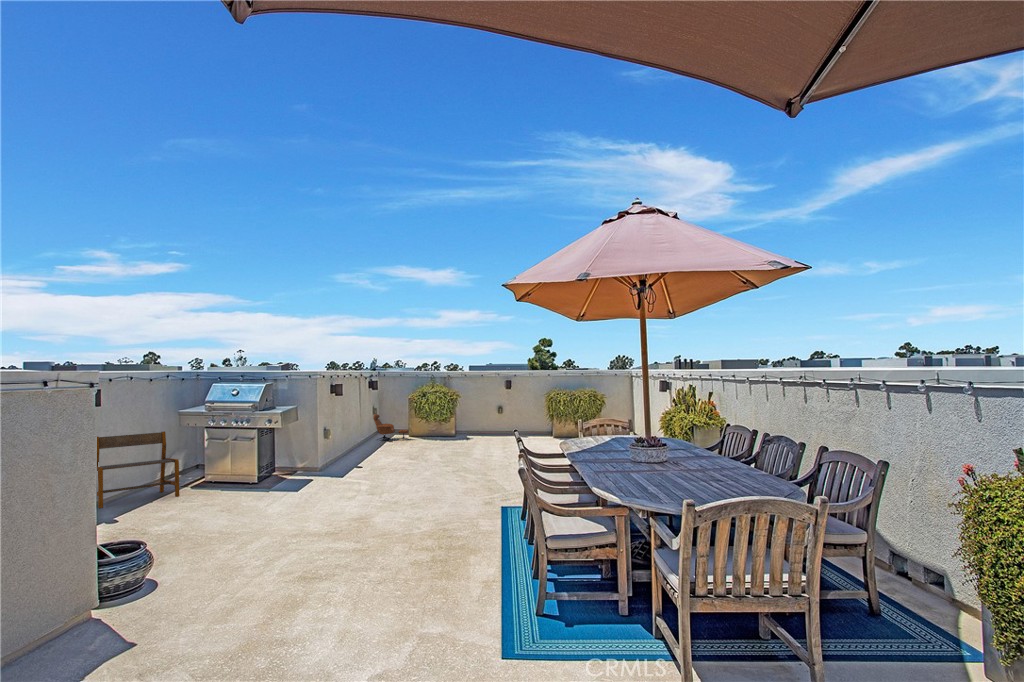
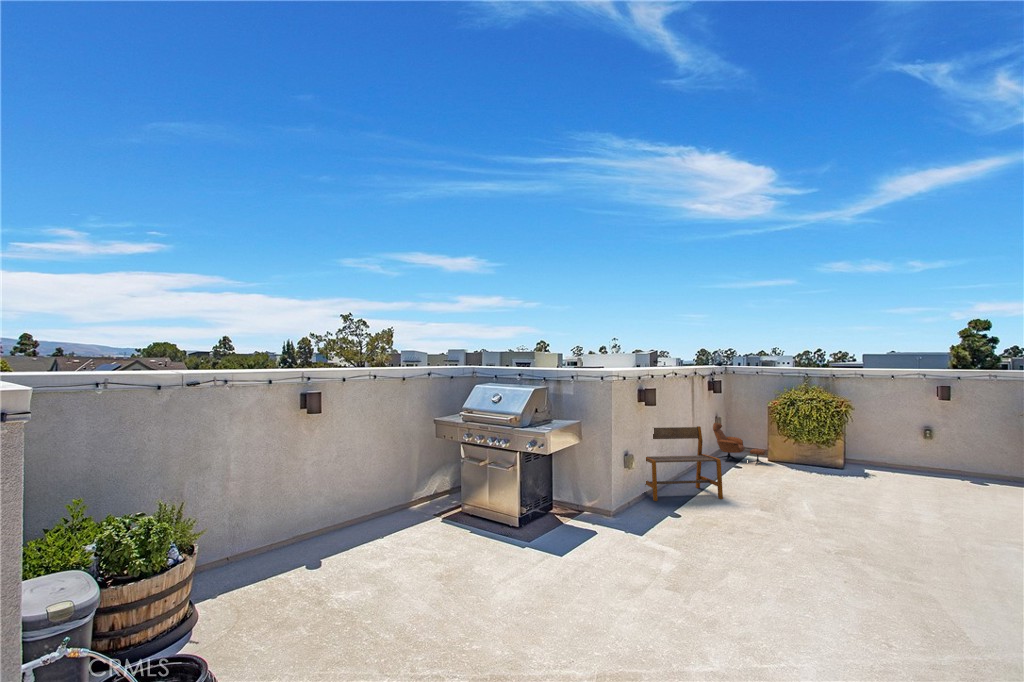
bench: present [97,431,180,508] -> present [645,426,723,501]

